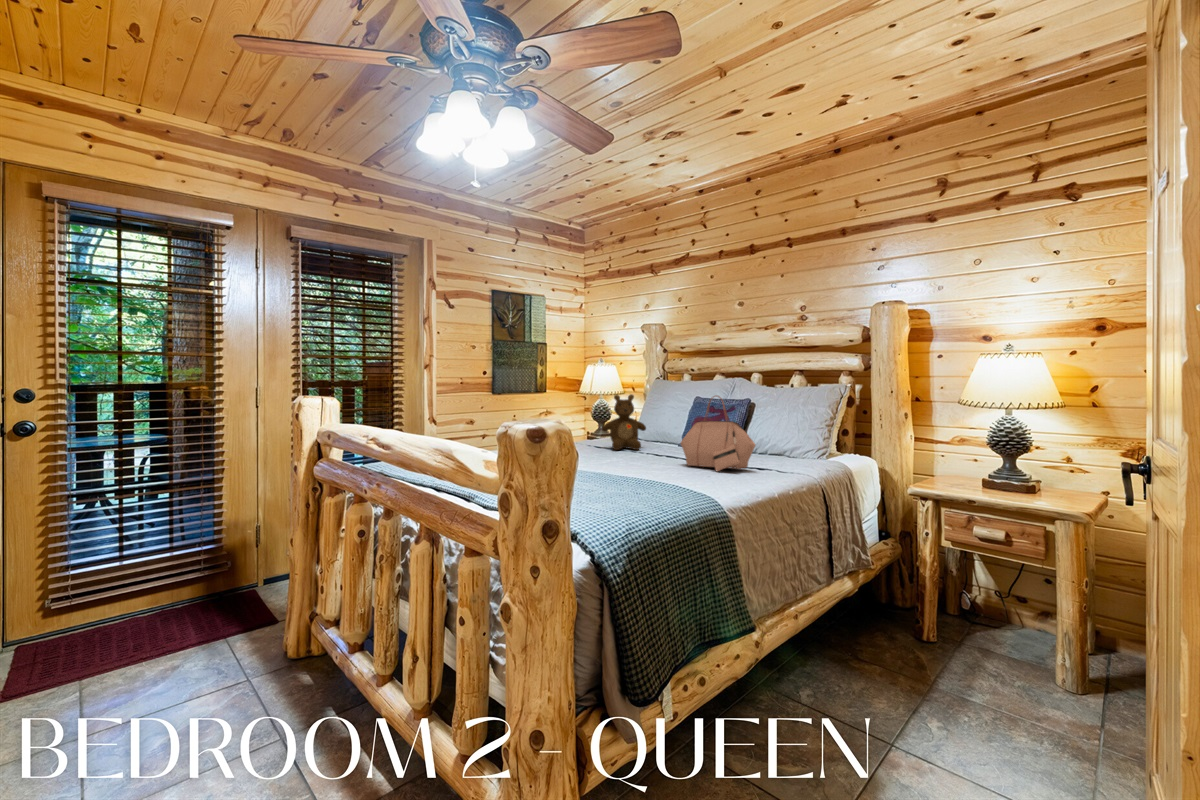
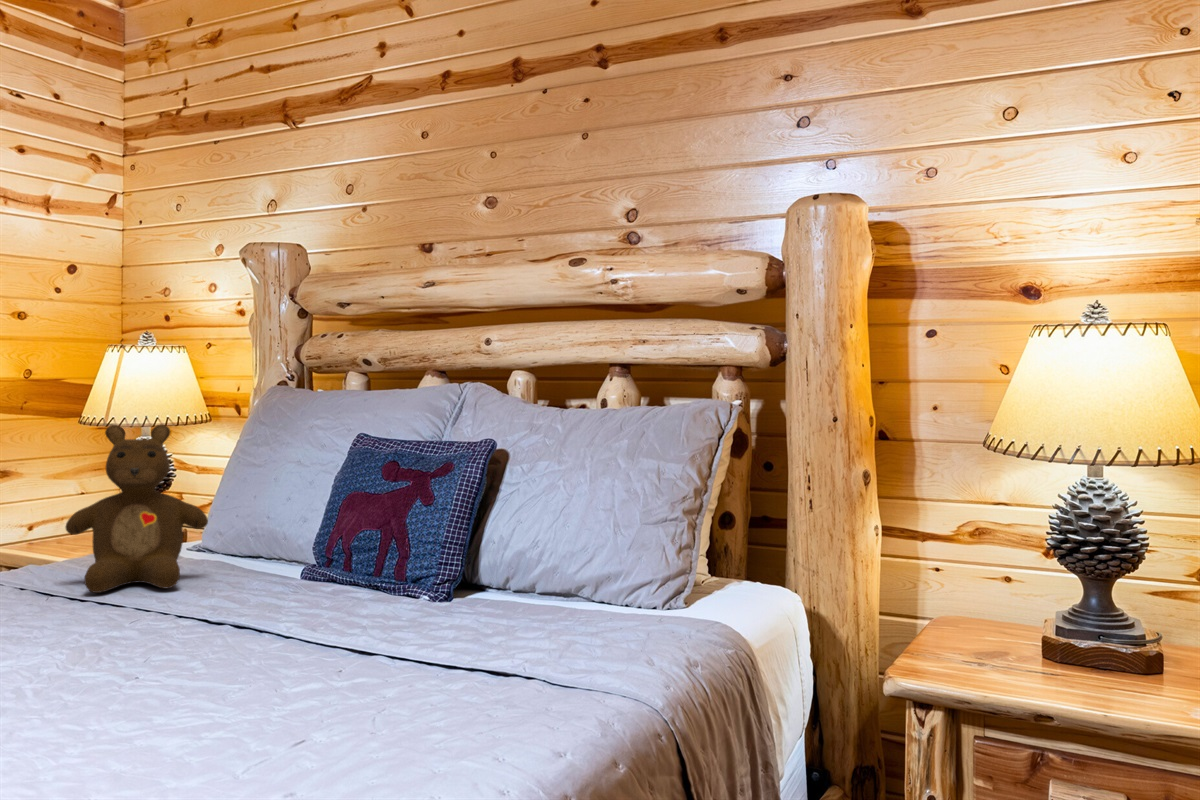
handbag: present [681,396,756,471] -> none [249,431,471,683]

